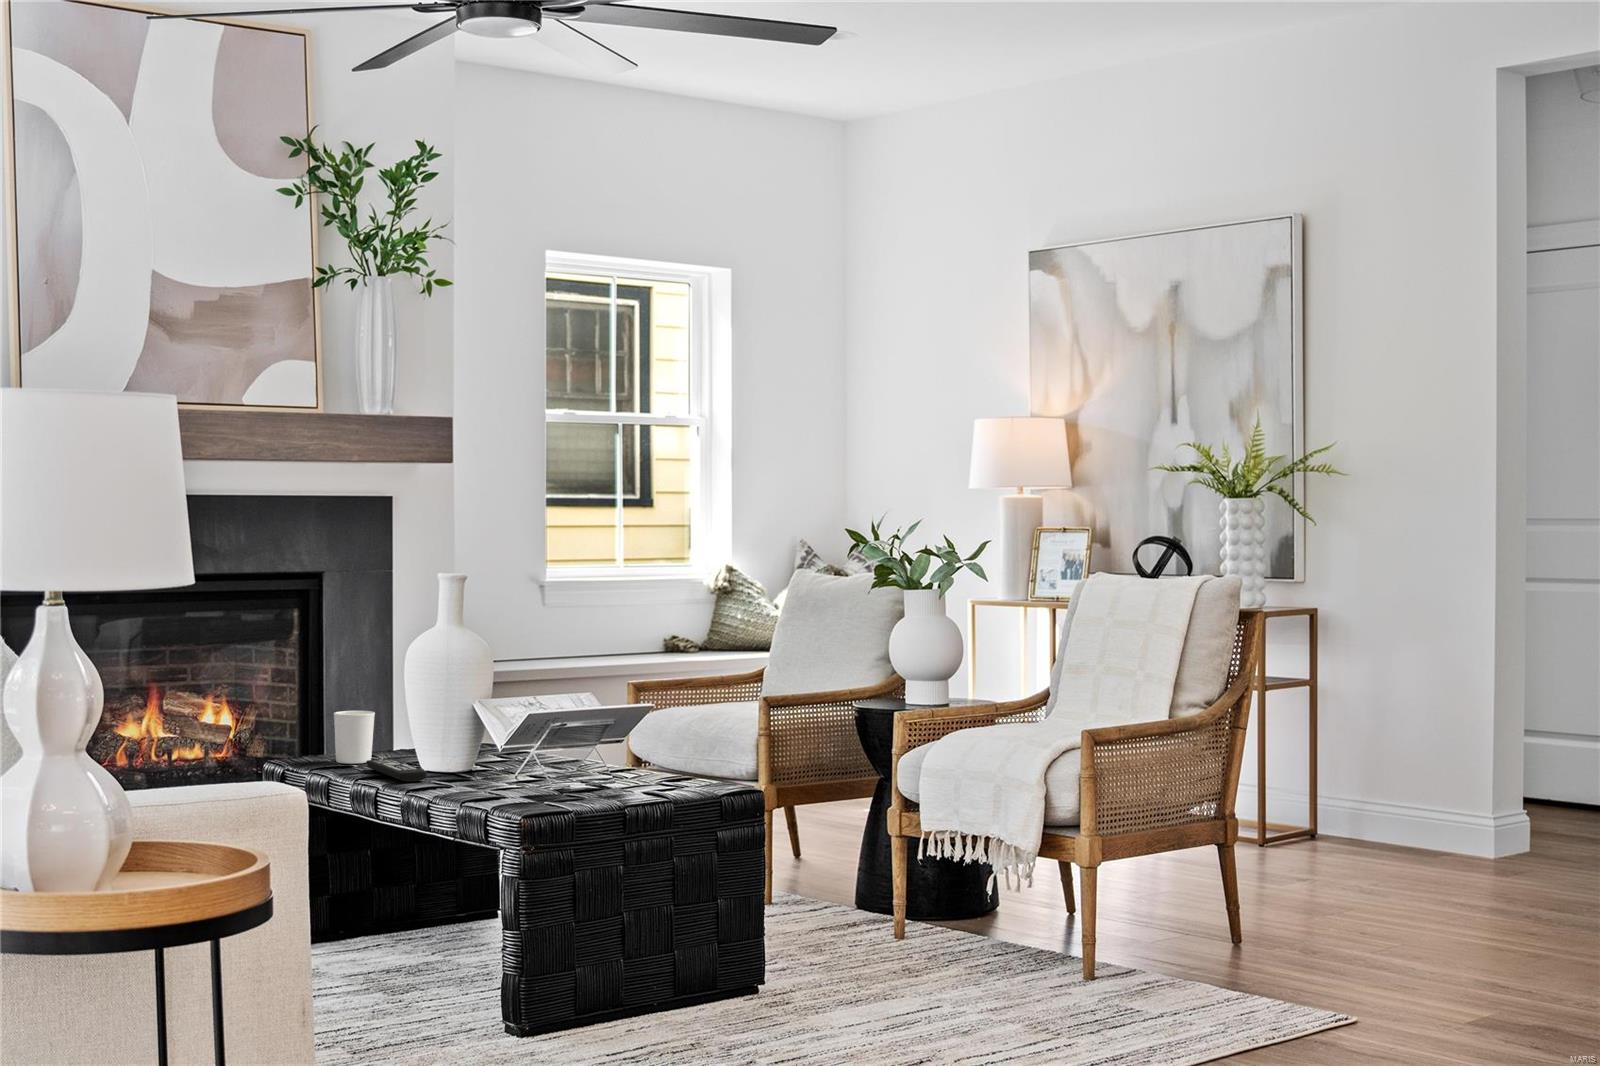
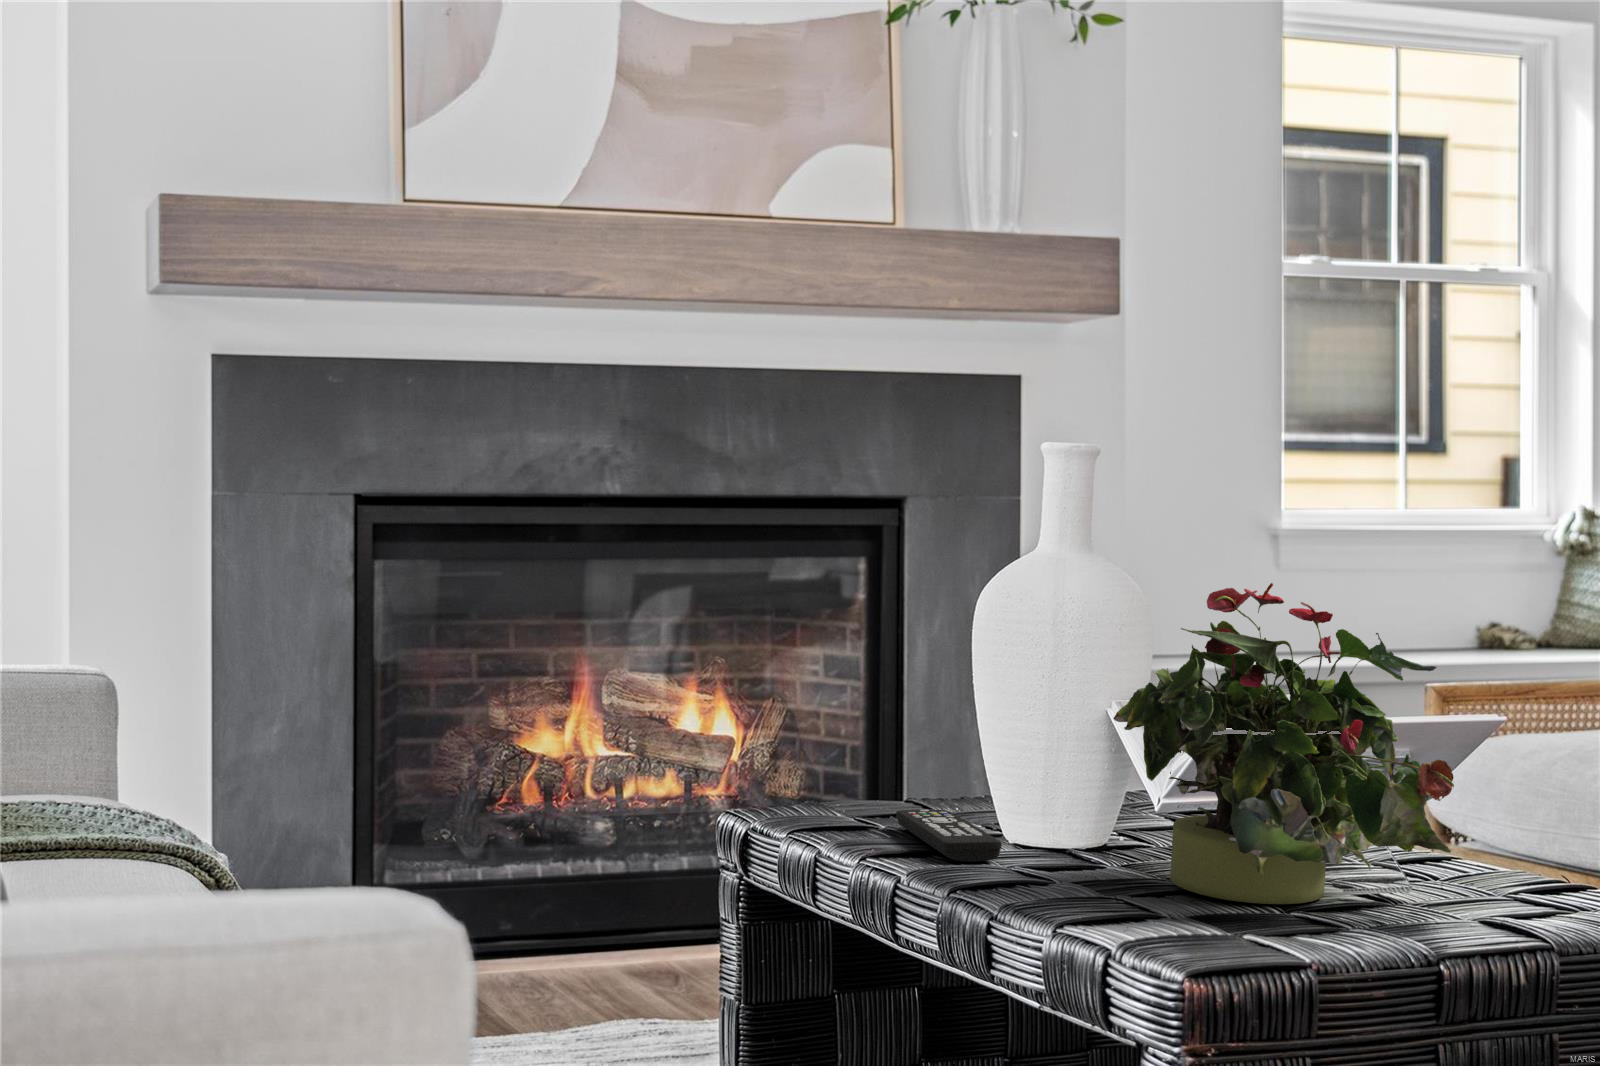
potted plant: none [481,648,628,790] -> present [1113,583,1454,904]
candle holder: present [334,711,375,764] -> none [846,713,923,815]

